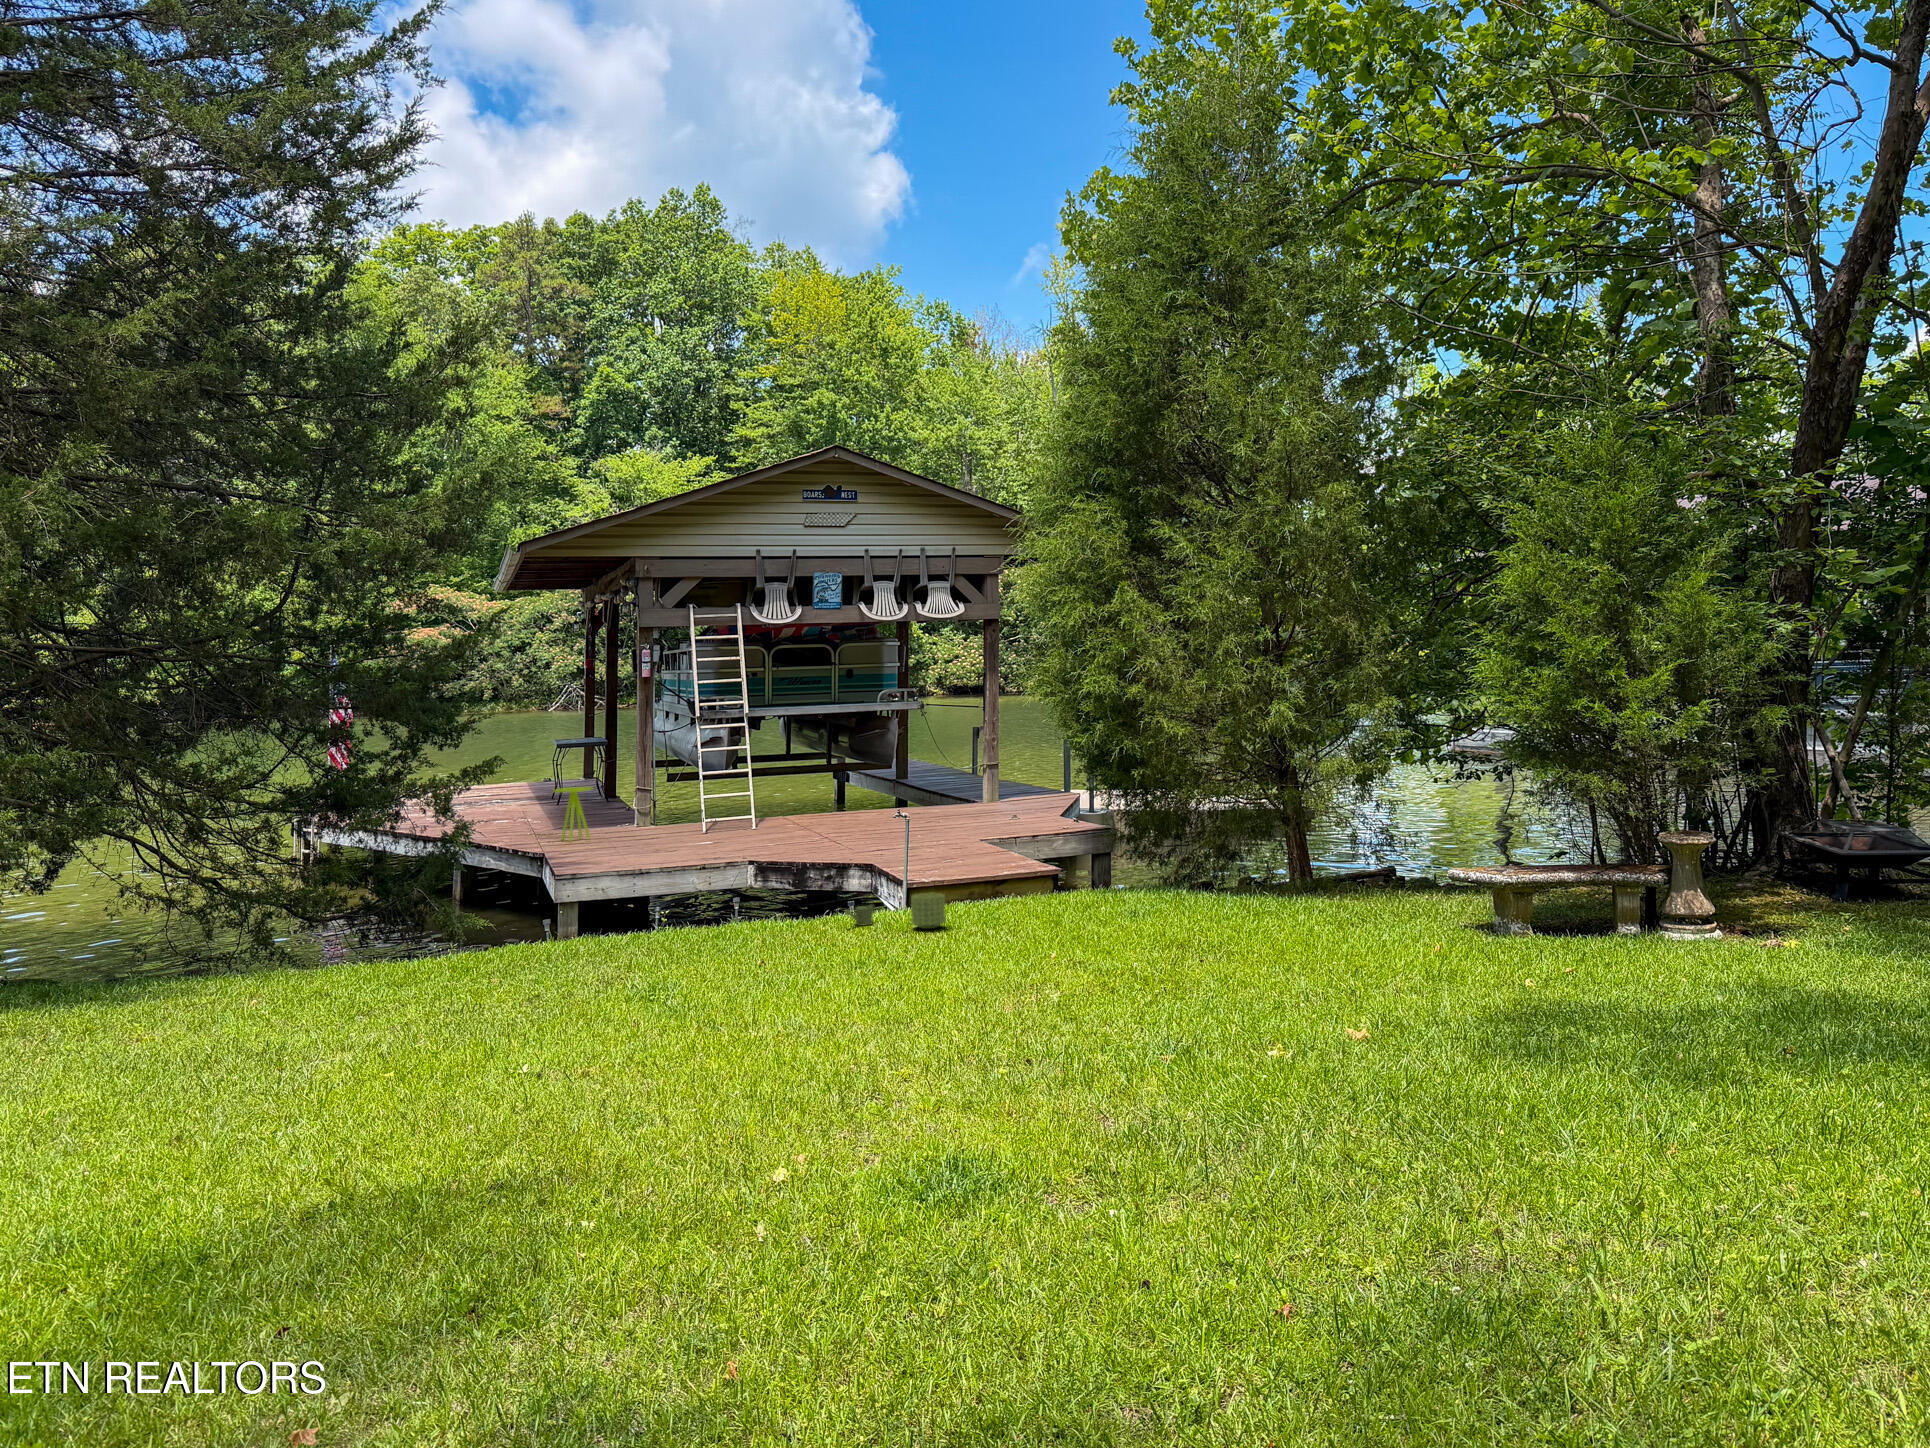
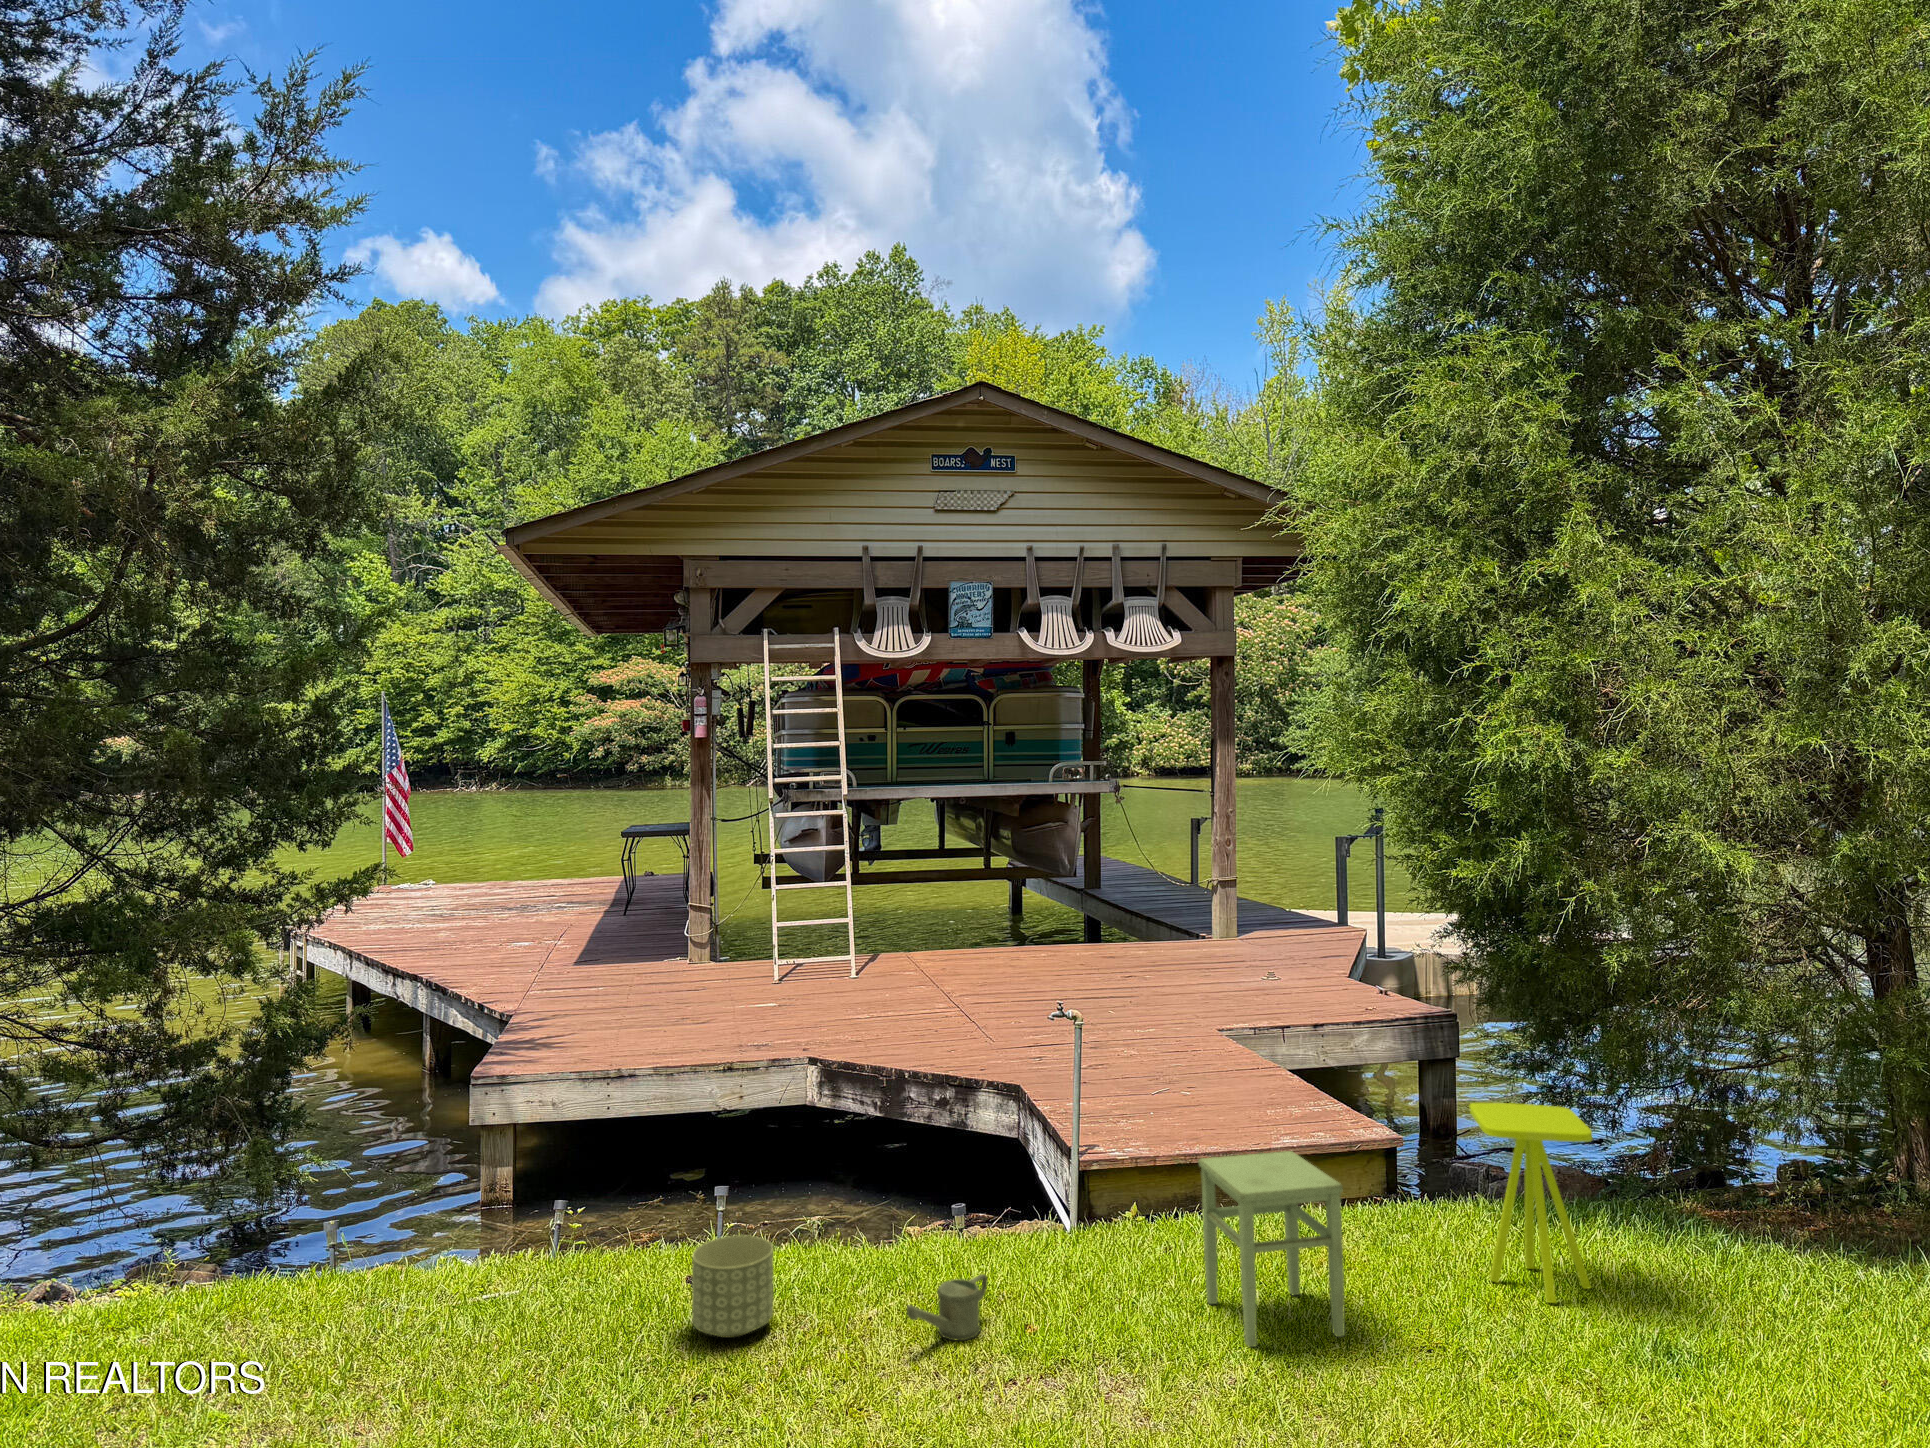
side table: present [554,787,593,841] -> present [1469,1103,1593,1303]
stool: none [962,852,1017,919] -> present [1199,1151,1345,1347]
planter: present [911,893,946,929] -> present [692,1235,773,1338]

